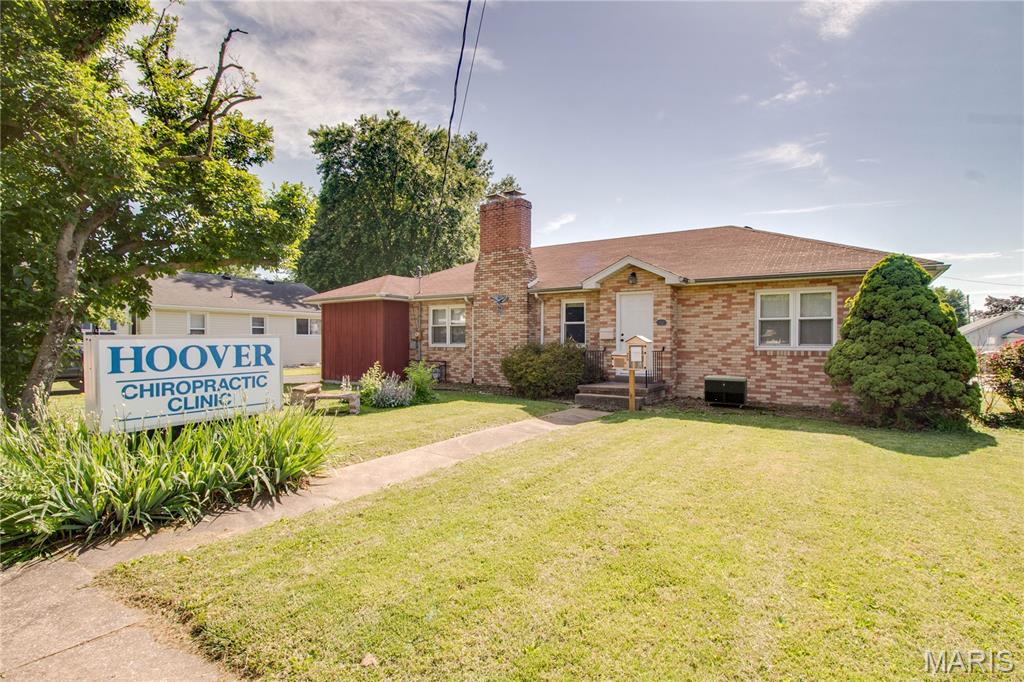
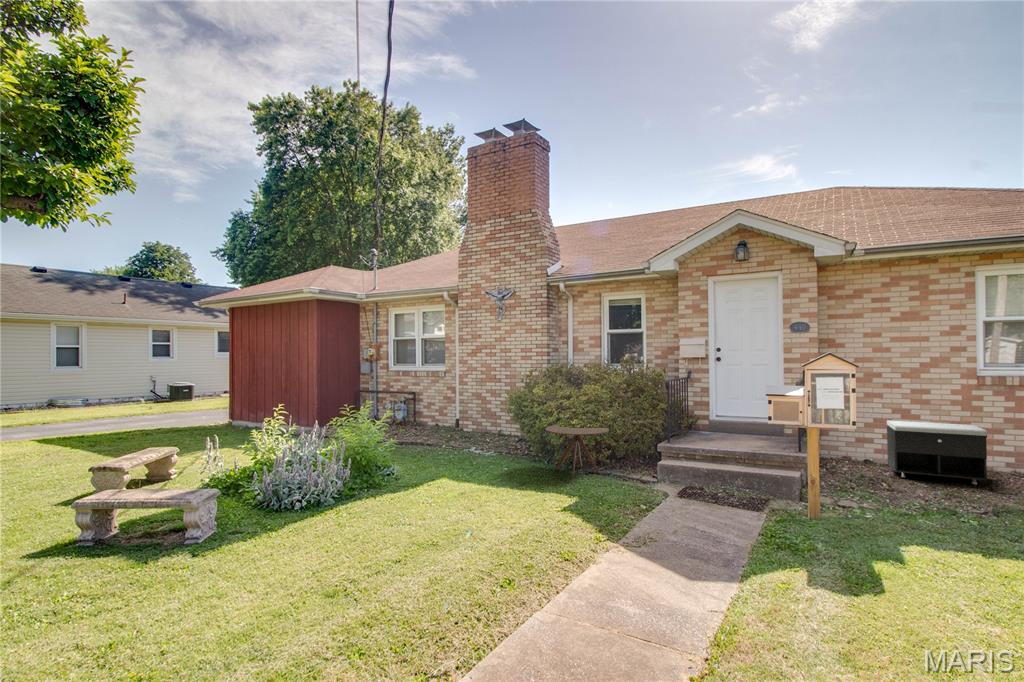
round table: none [517,377,552,403] -> present [546,425,609,477]

